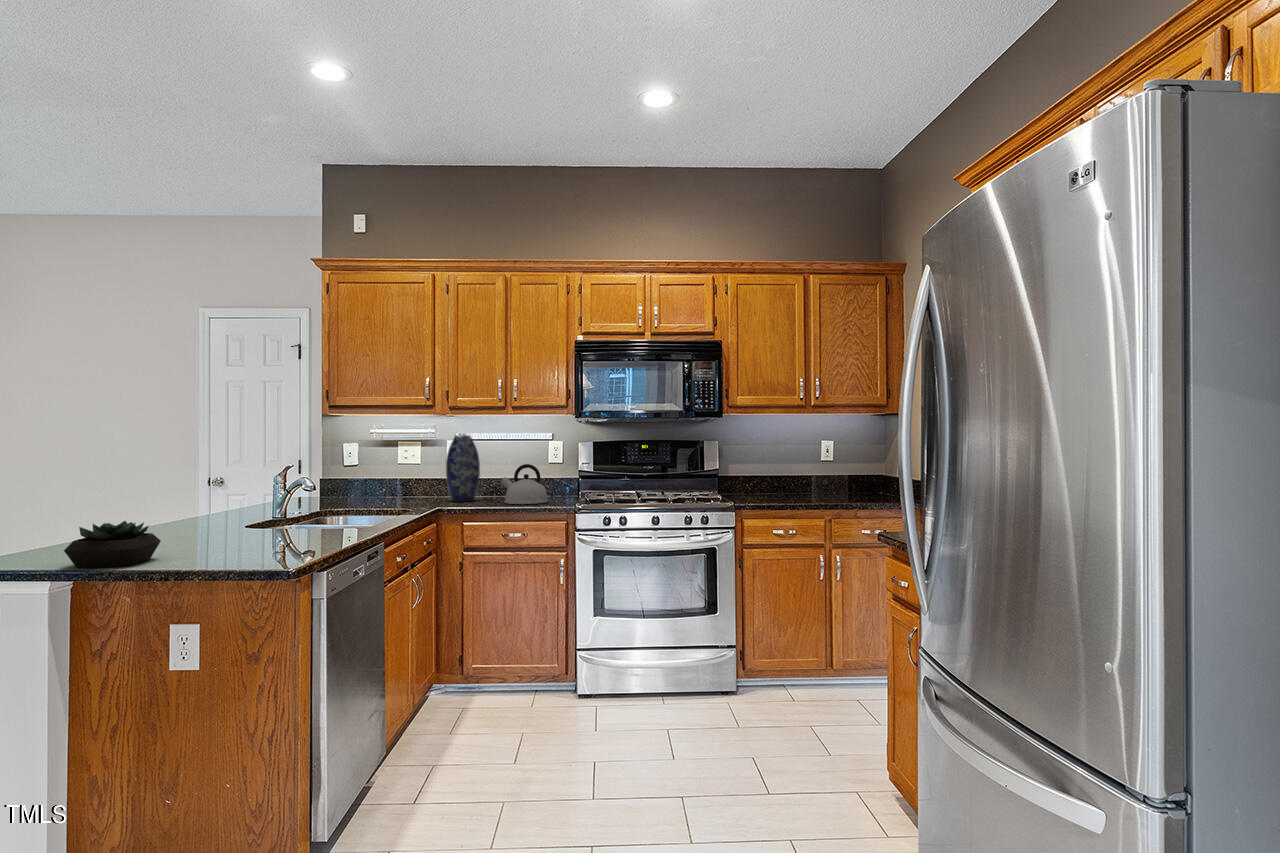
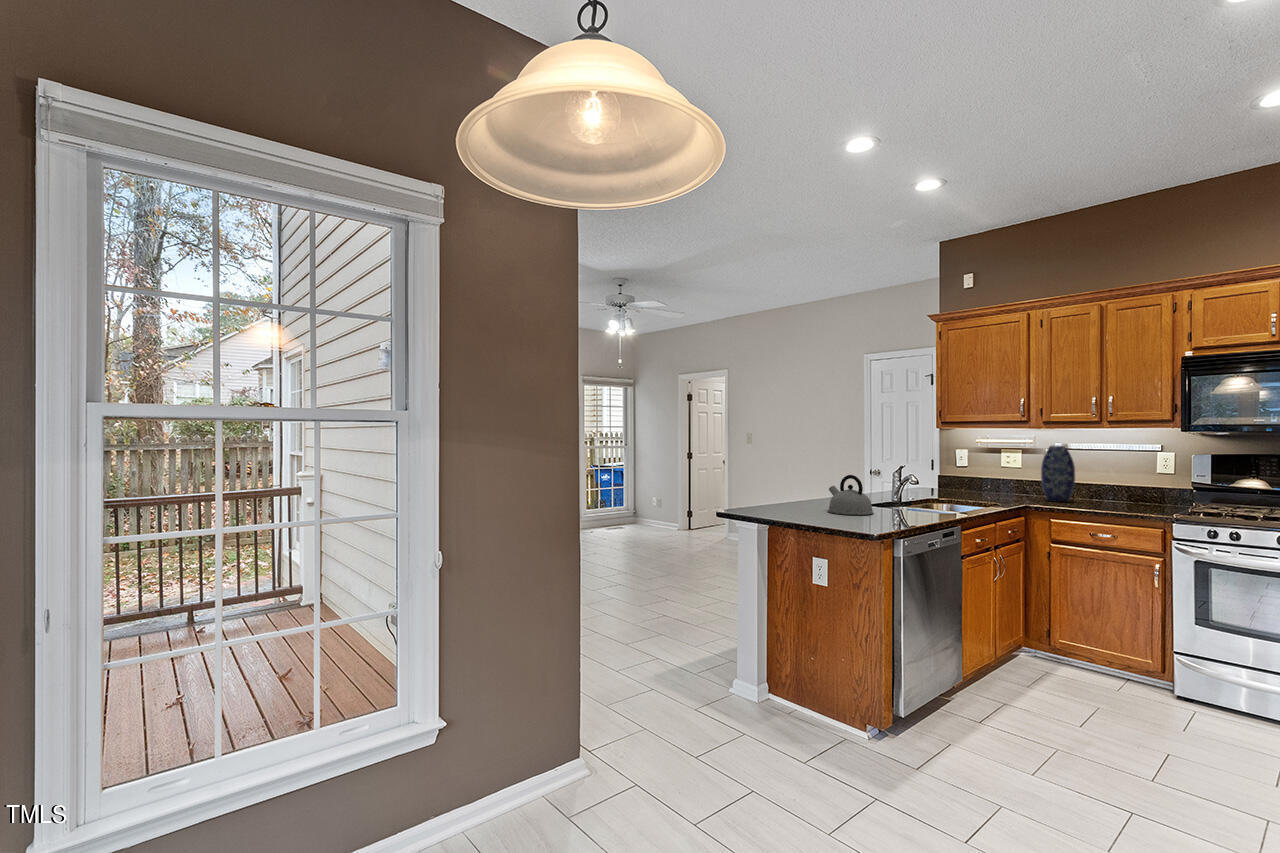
kettle: present [501,464,548,504] -> present [828,475,873,515]
succulent plant: present [64,521,161,568] -> none [777,494,820,518]

